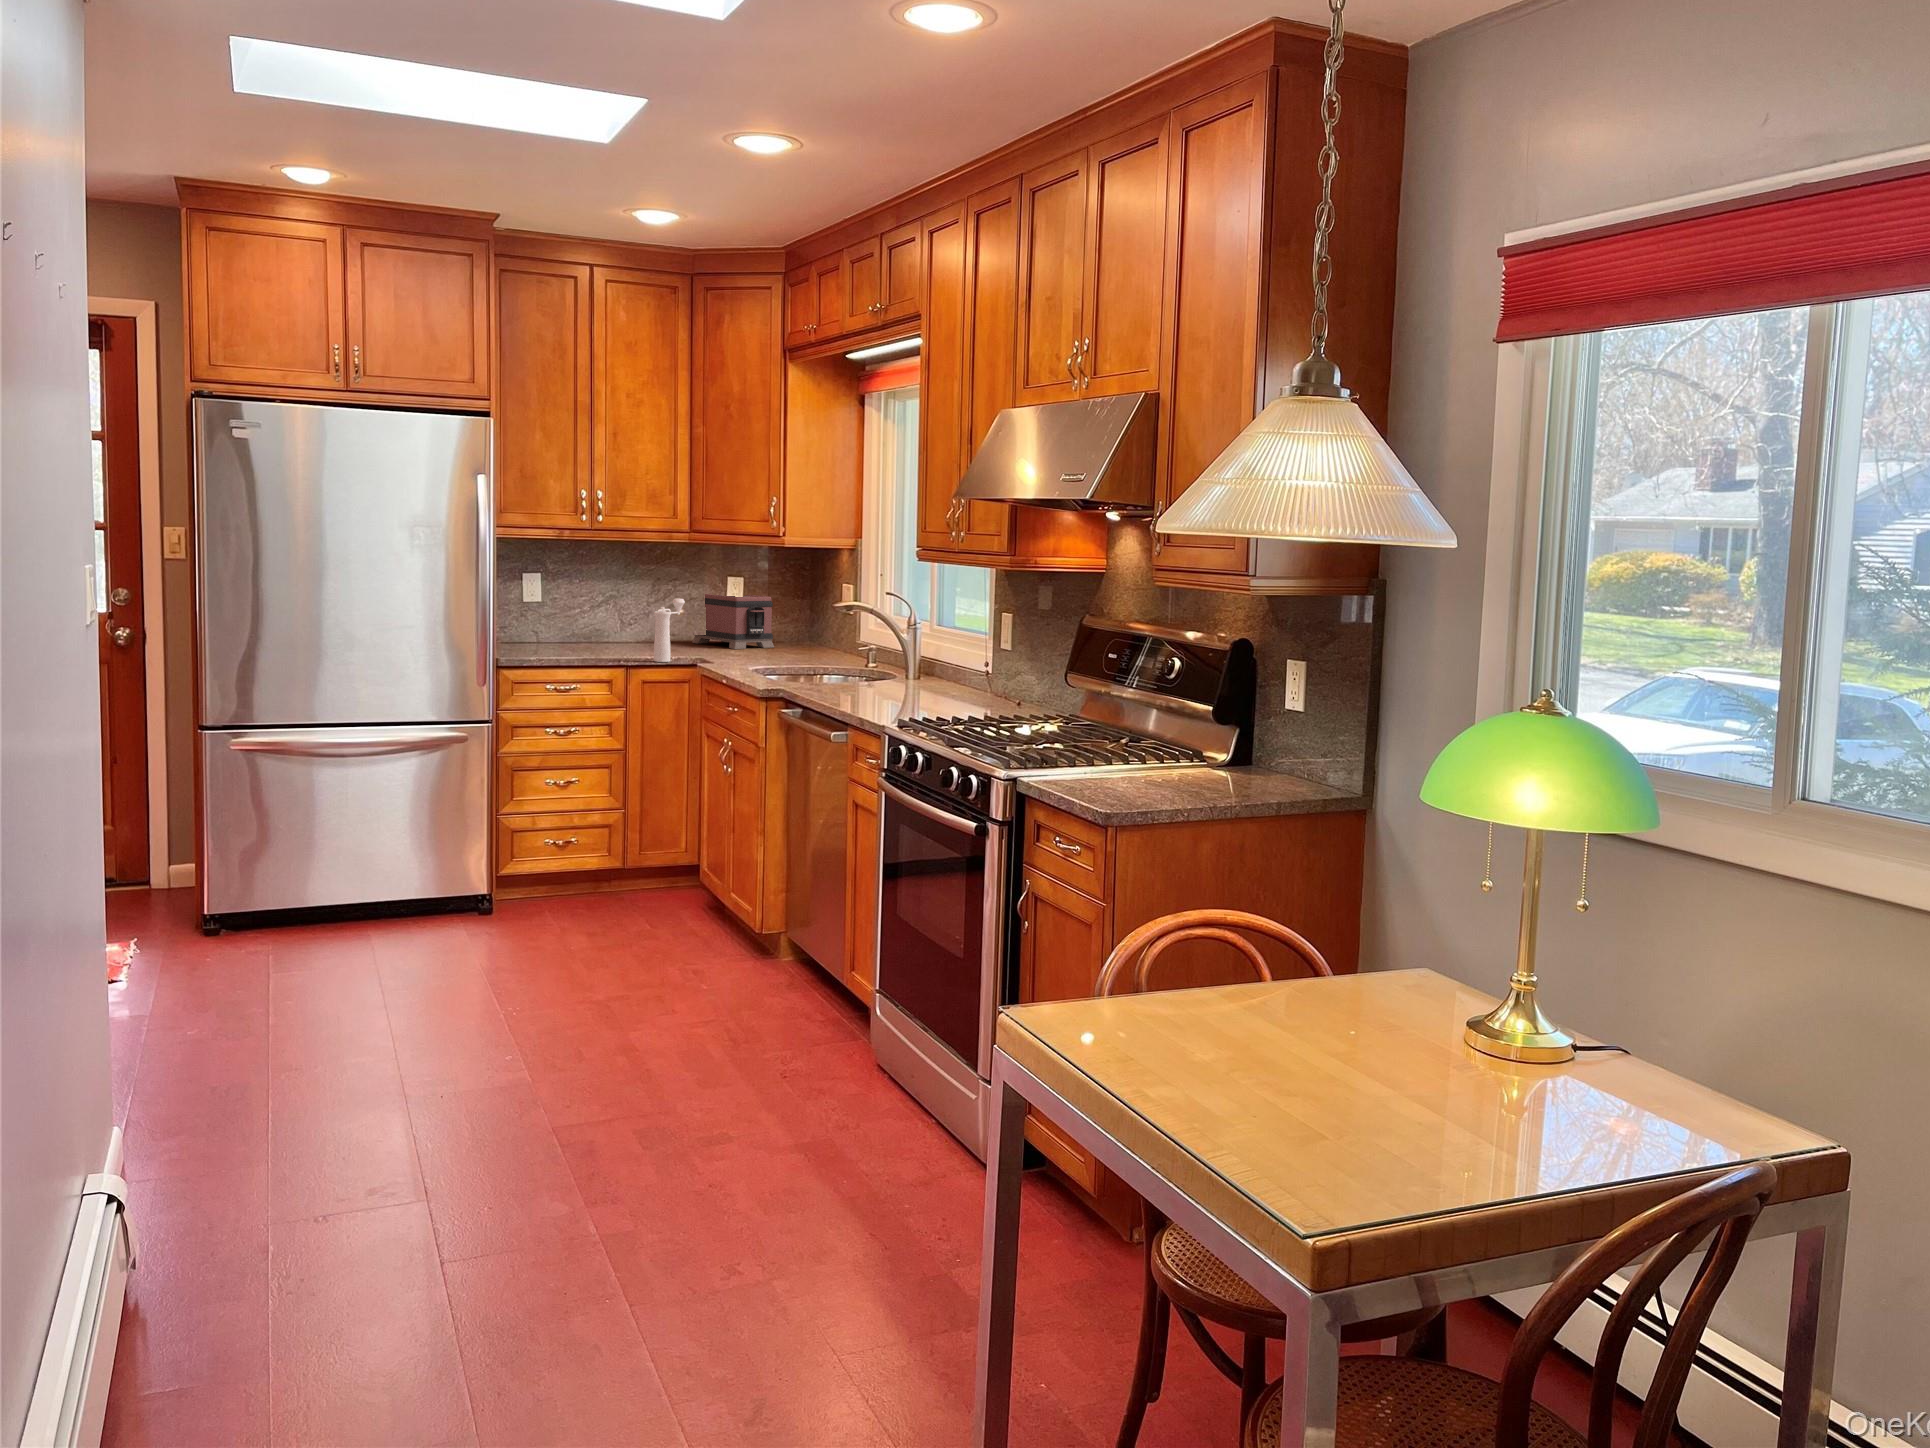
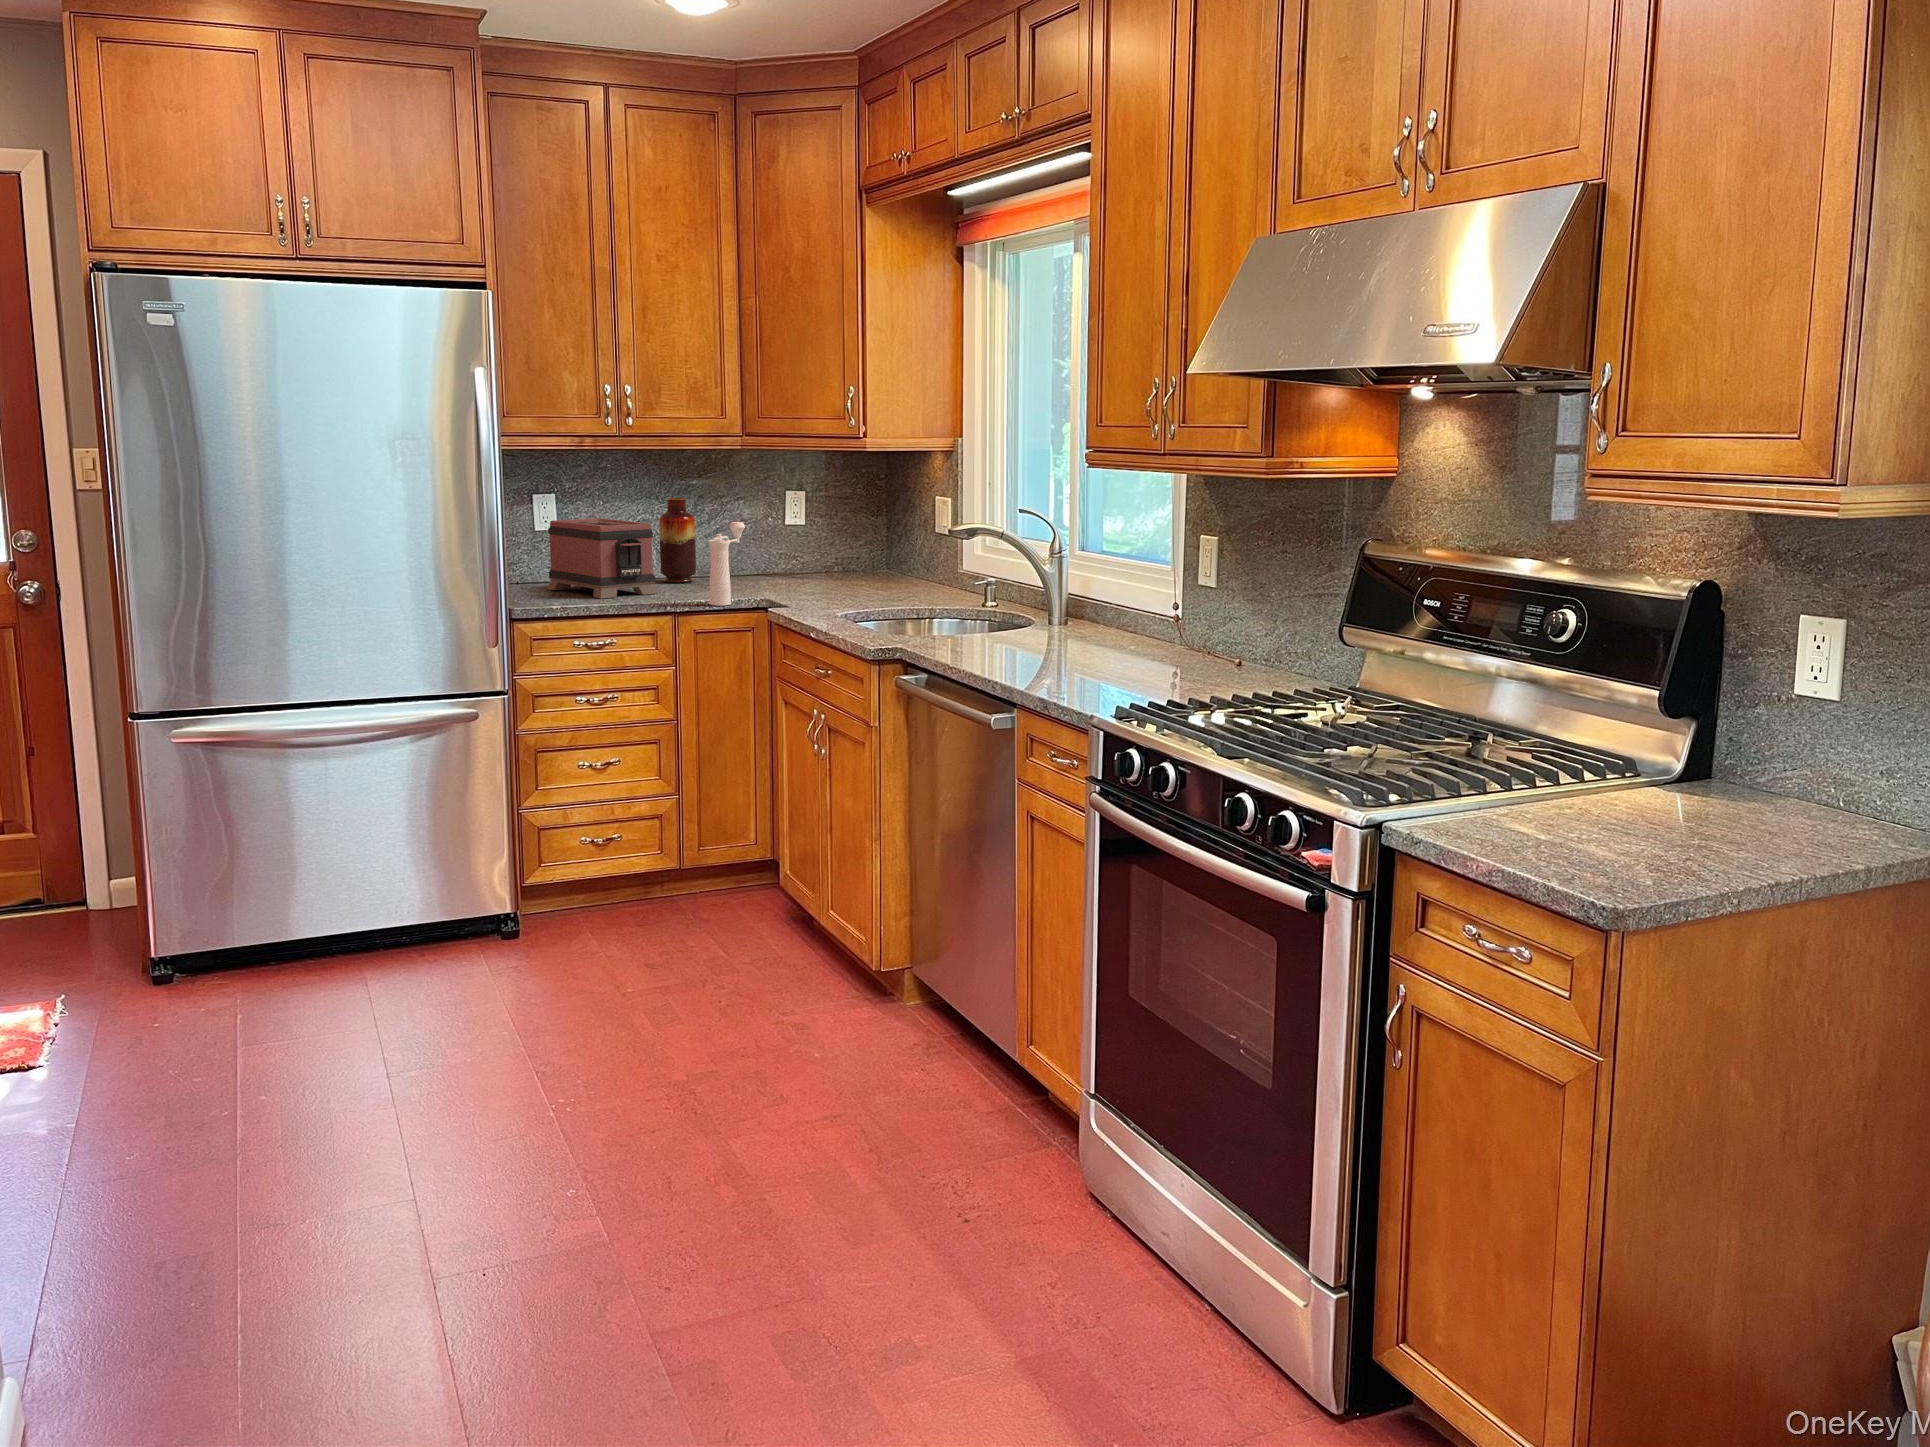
vase: none [623,580,652,647] -> present [659,498,696,583]
toaster: present [692,594,774,649] -> present [547,518,658,599]

